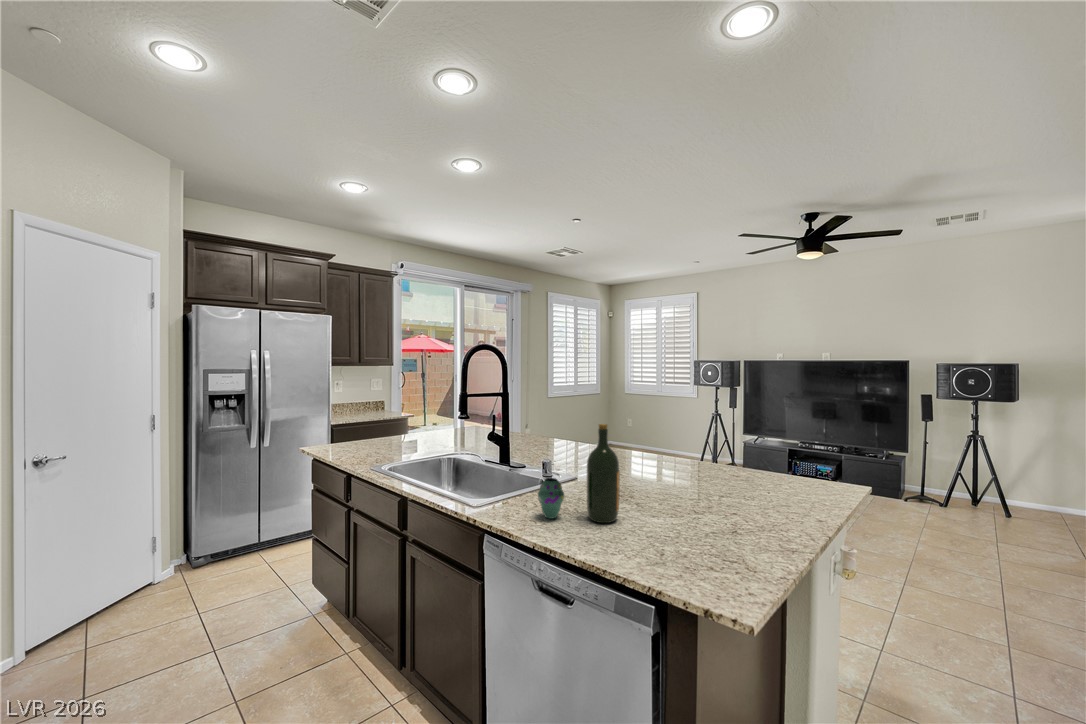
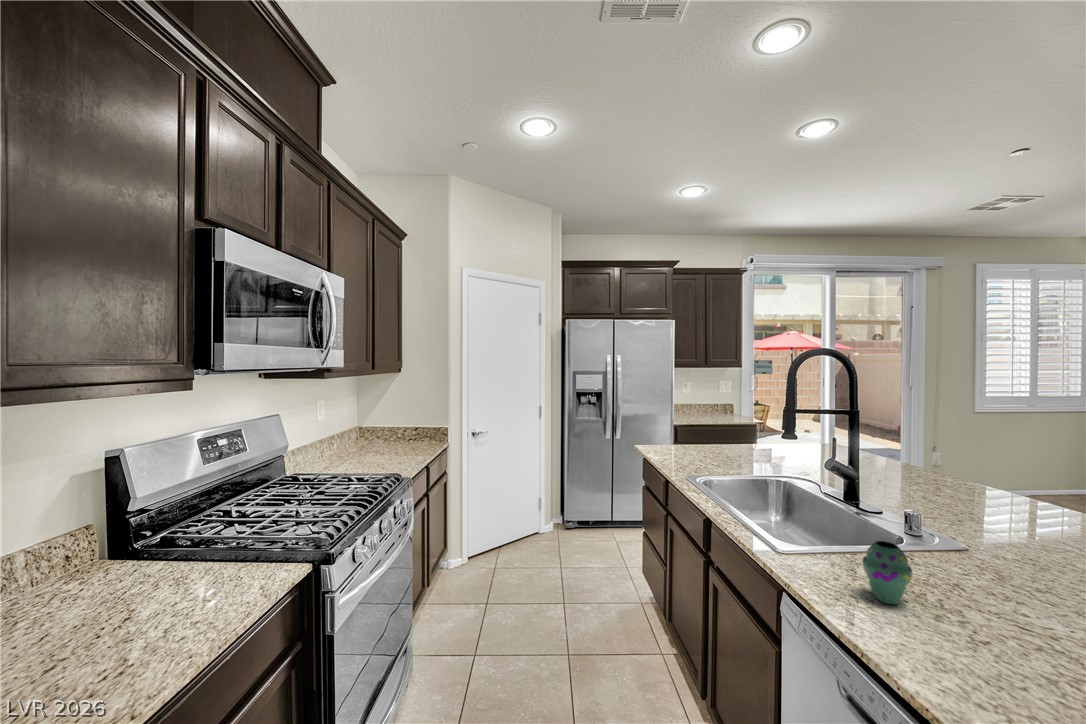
wine bottle: present [587,424,620,523] -> none [958,475,1036,649]

